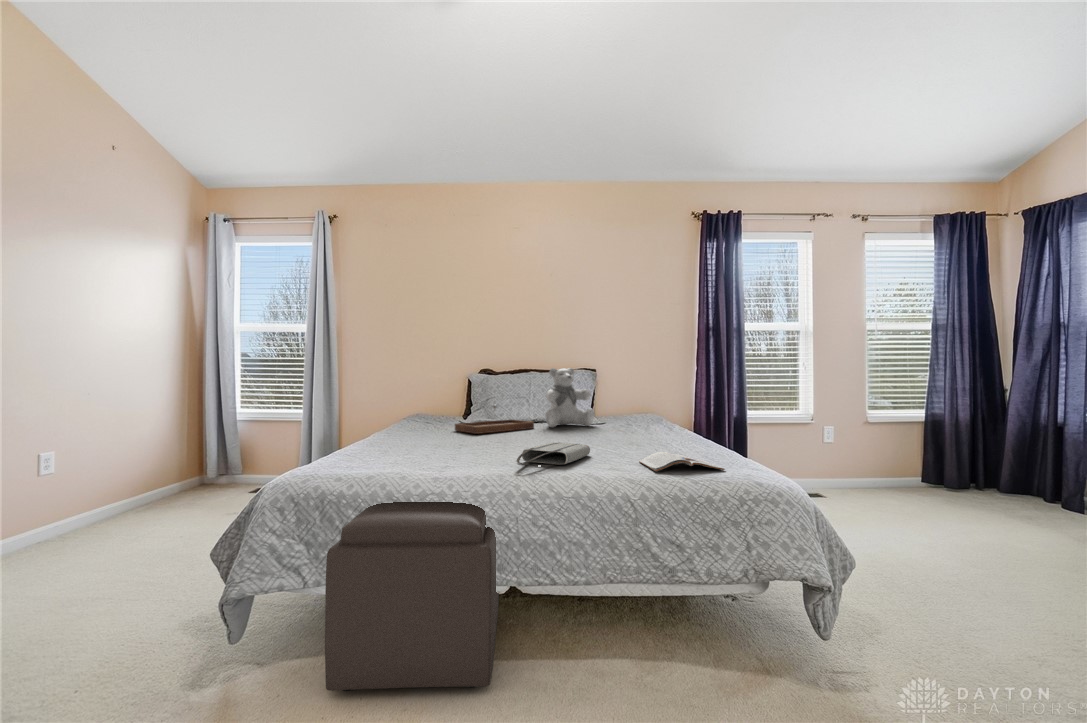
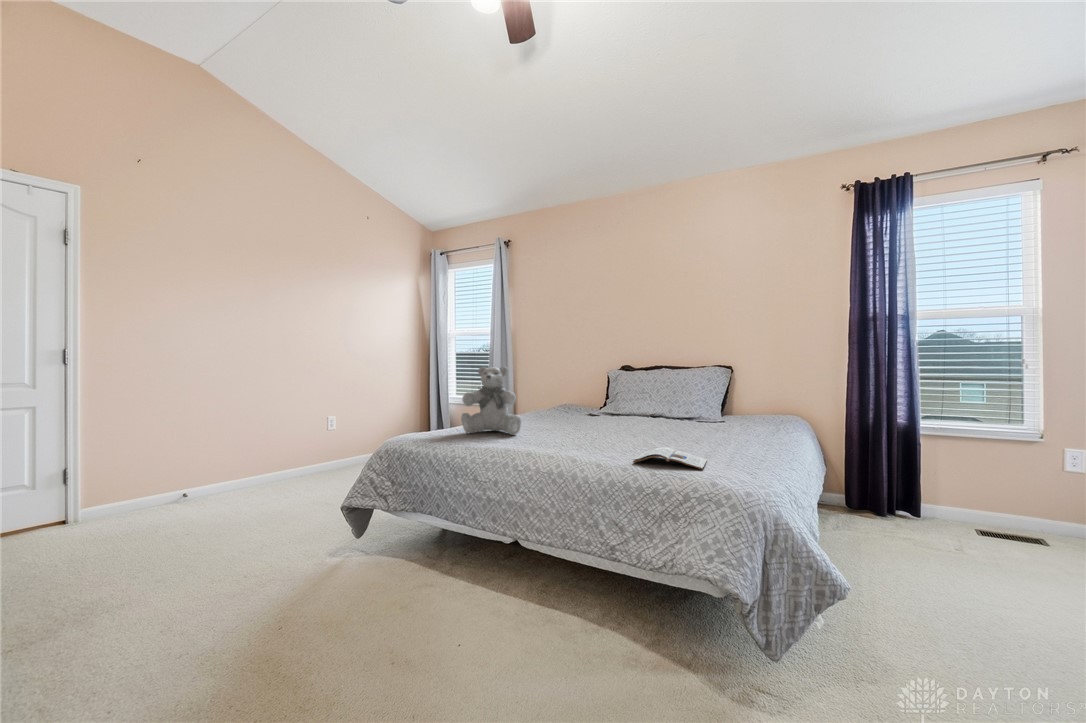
teddy bear: present [545,368,595,427] -> present [461,366,521,435]
tray: present [455,405,534,434] -> none [561,397,631,421]
tote bag: present [517,443,590,466] -> none [528,432,617,449]
ottoman: present [325,502,499,691] -> none [381,456,525,598]

